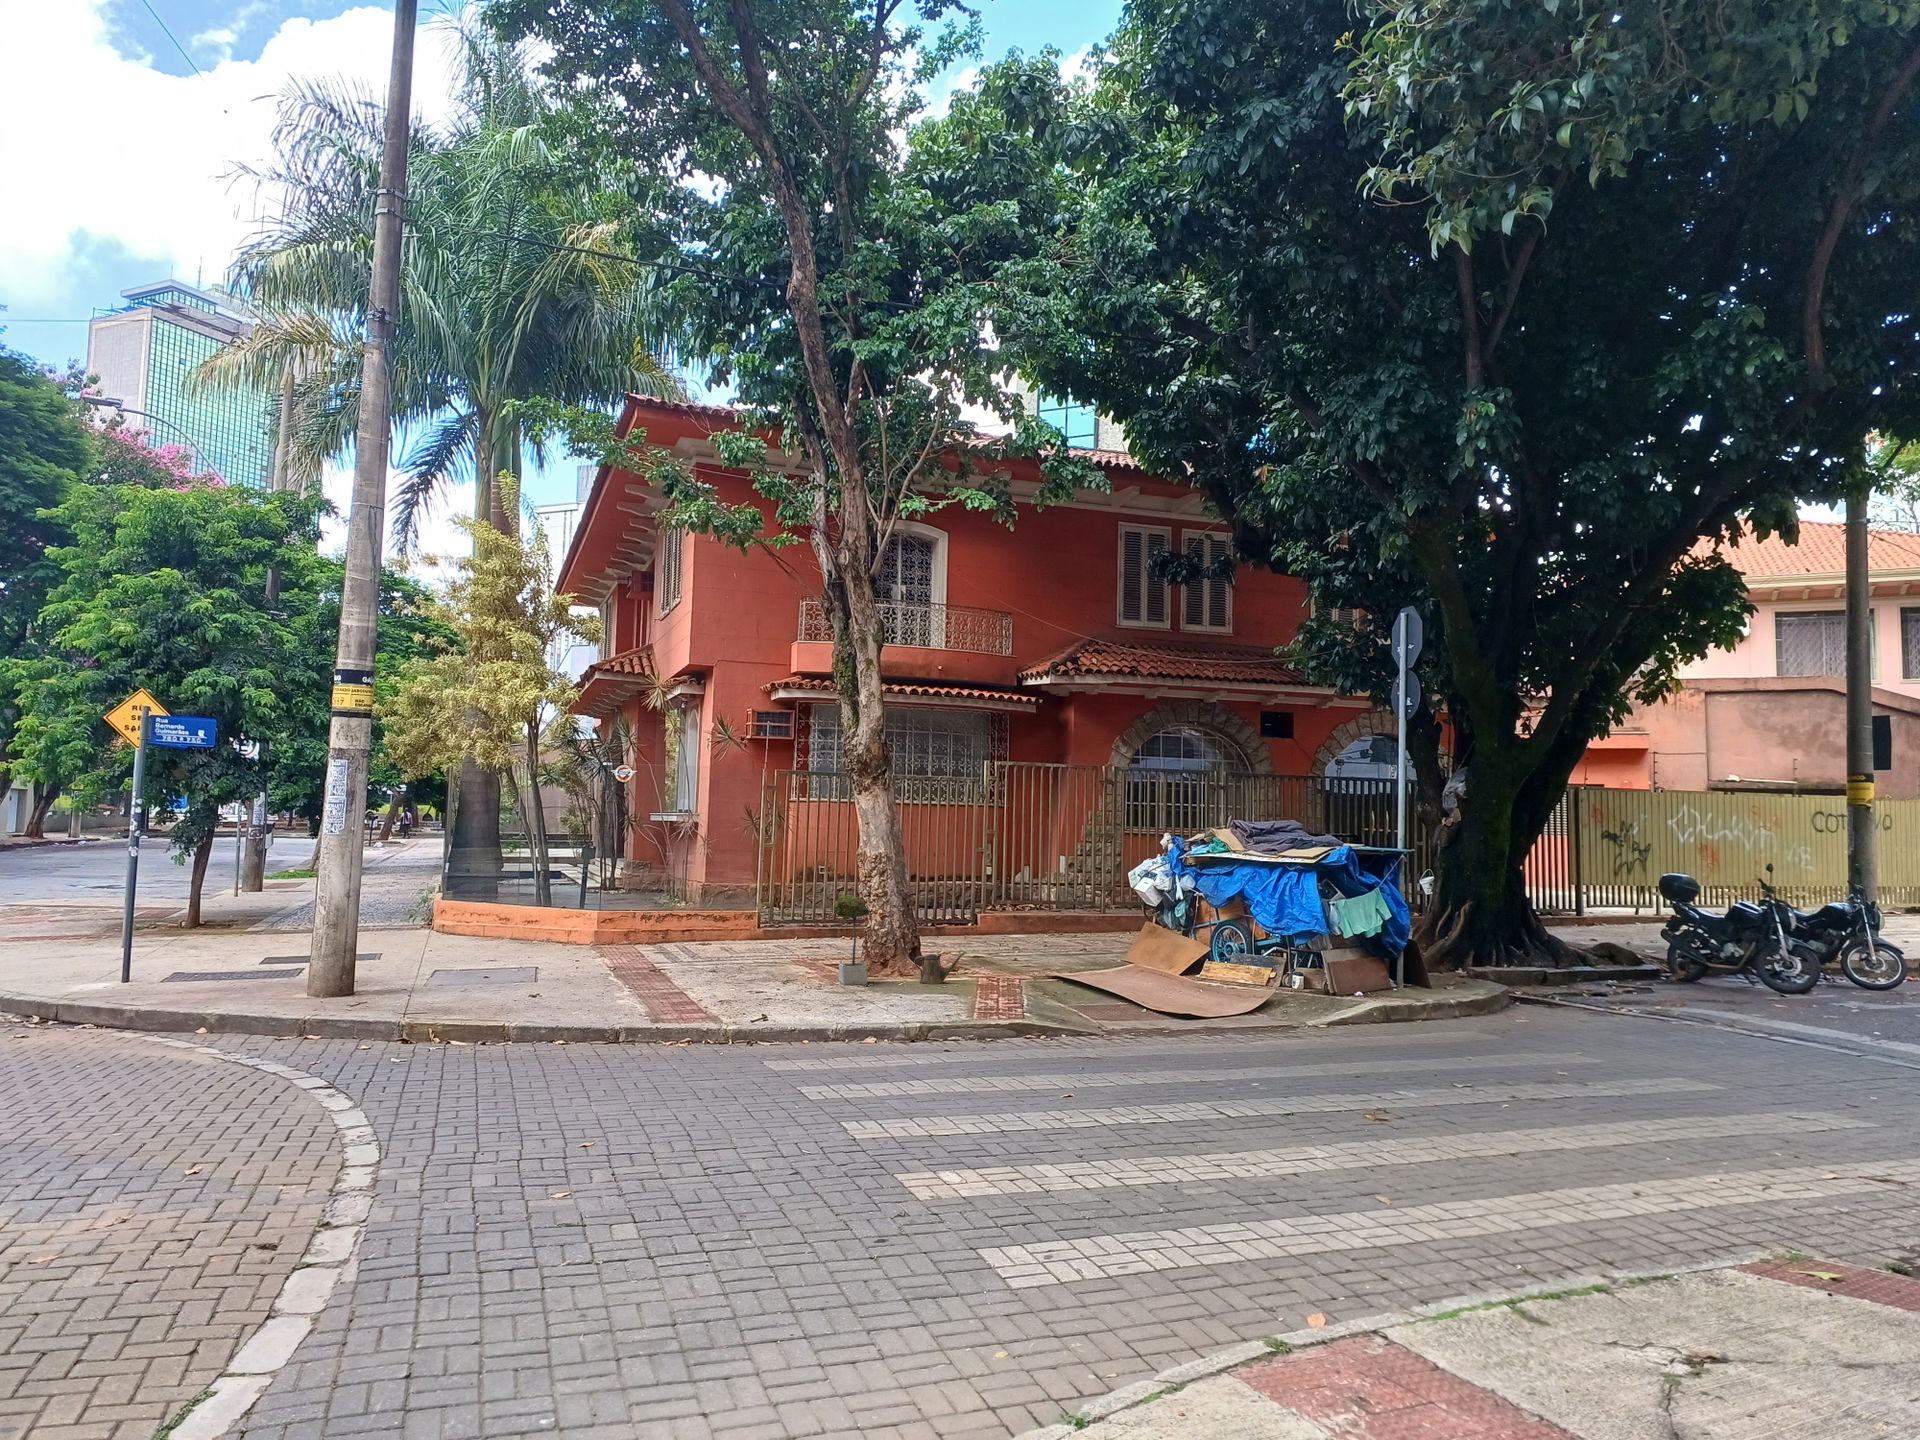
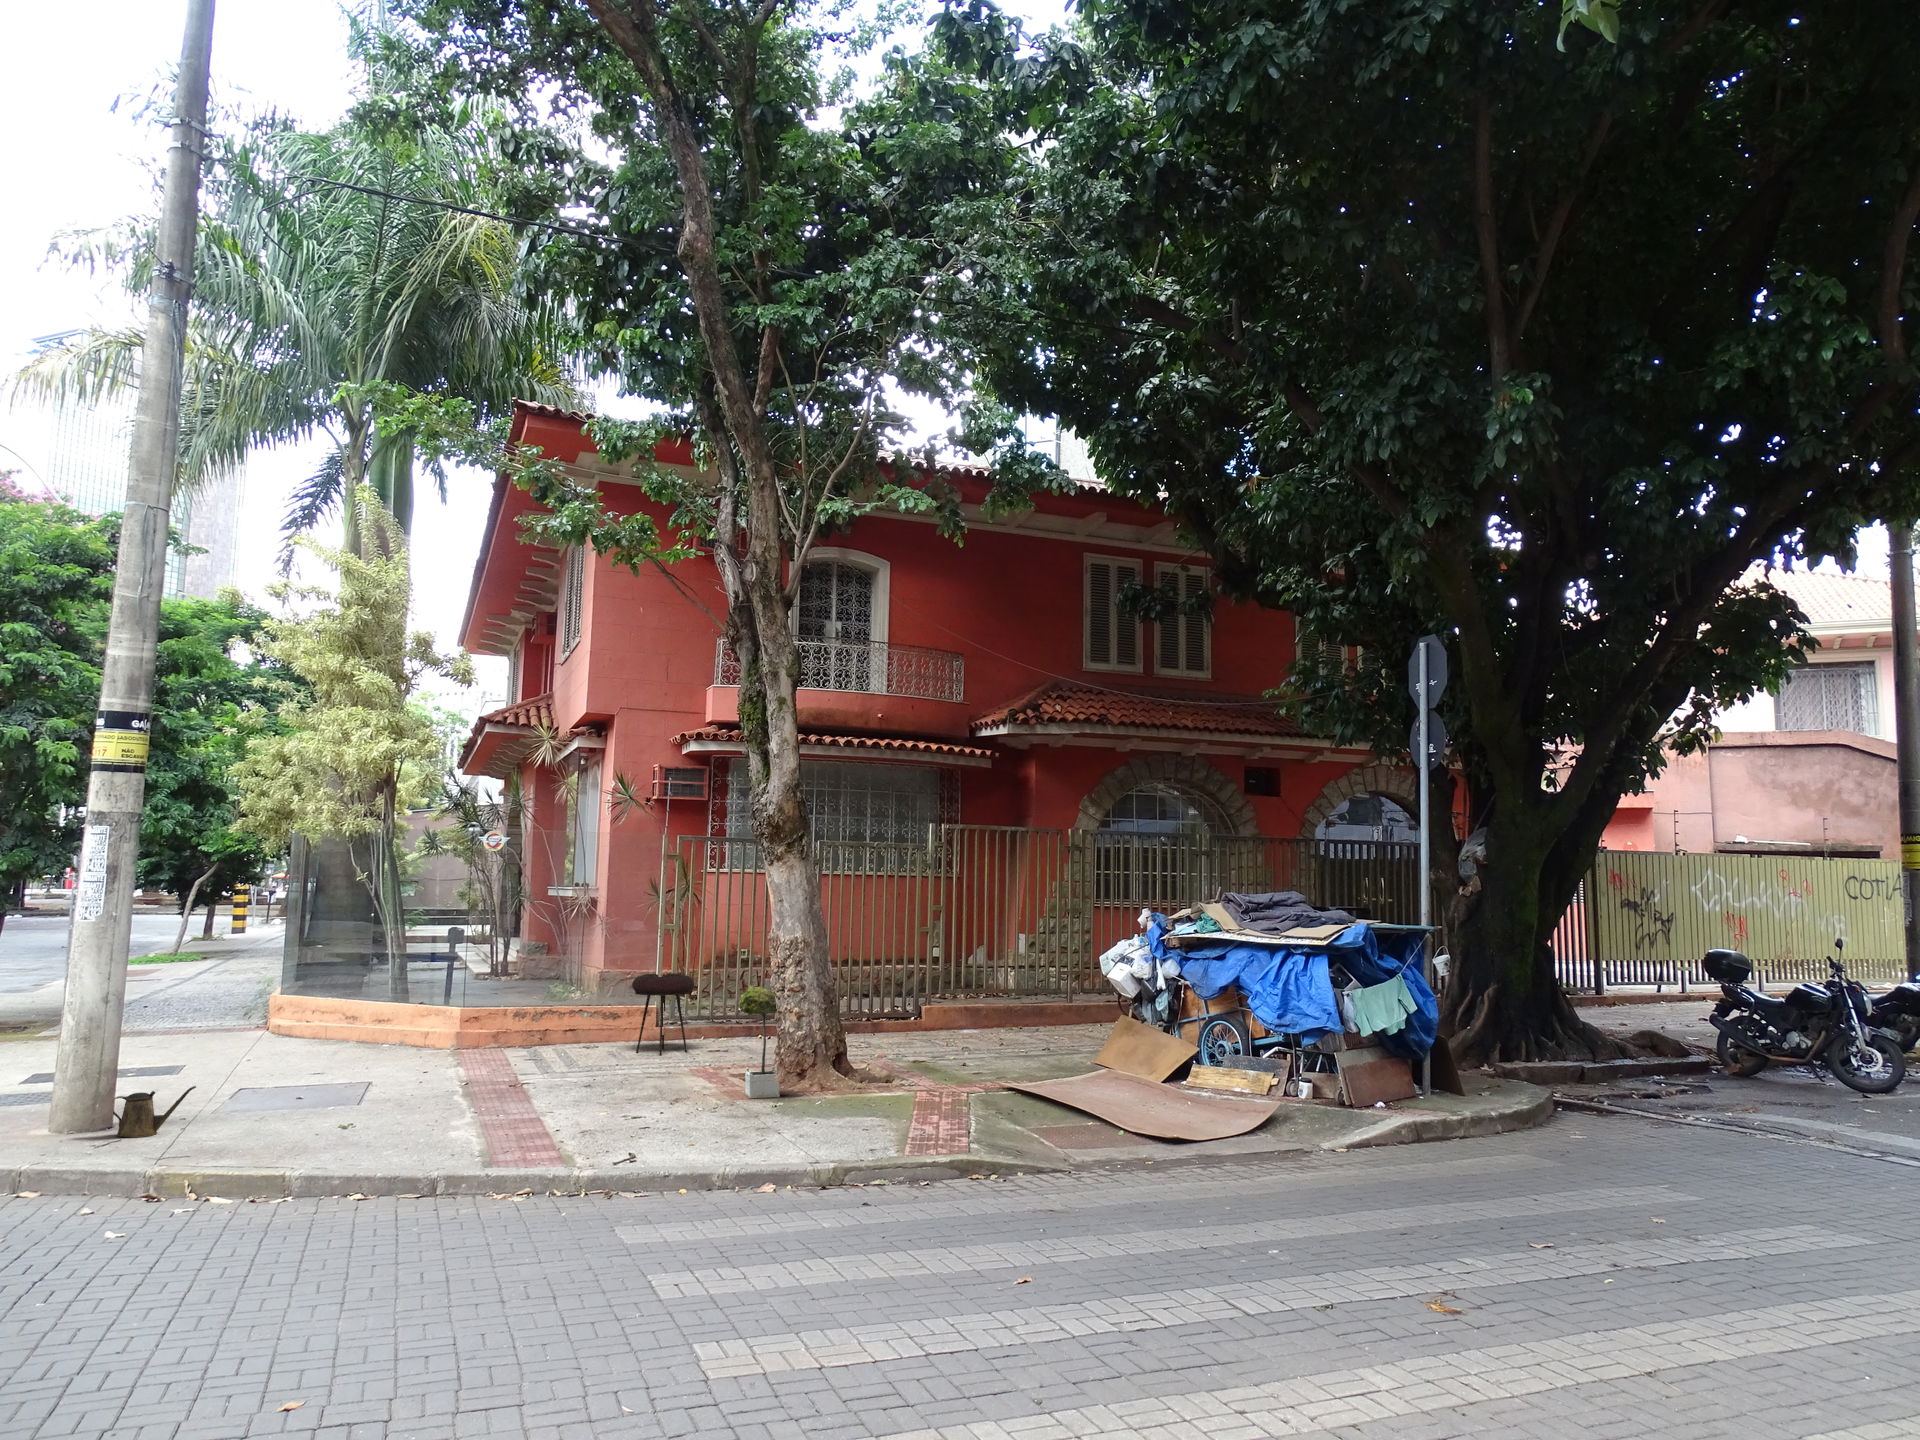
stool: none [739,887,790,955] -> present [632,973,694,1056]
watering can: present [914,953,965,984] -> present [113,1086,196,1138]

